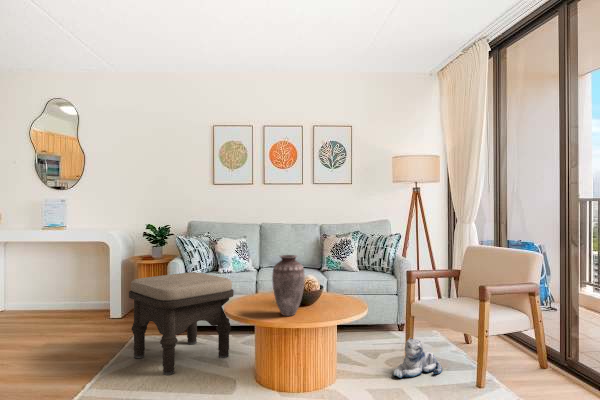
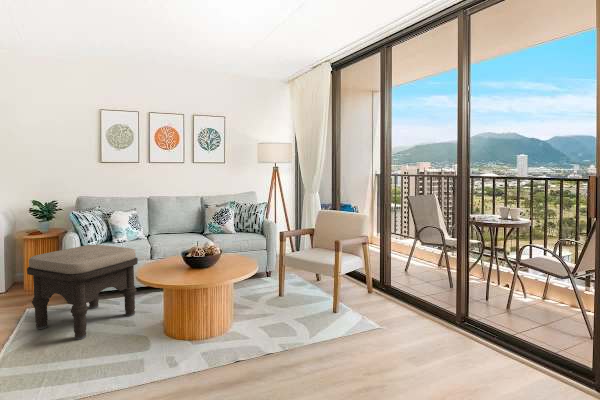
vase: present [272,255,305,316] -> none [183,227,210,276]
plush toy: present [393,338,442,378] -> none [274,281,306,311]

